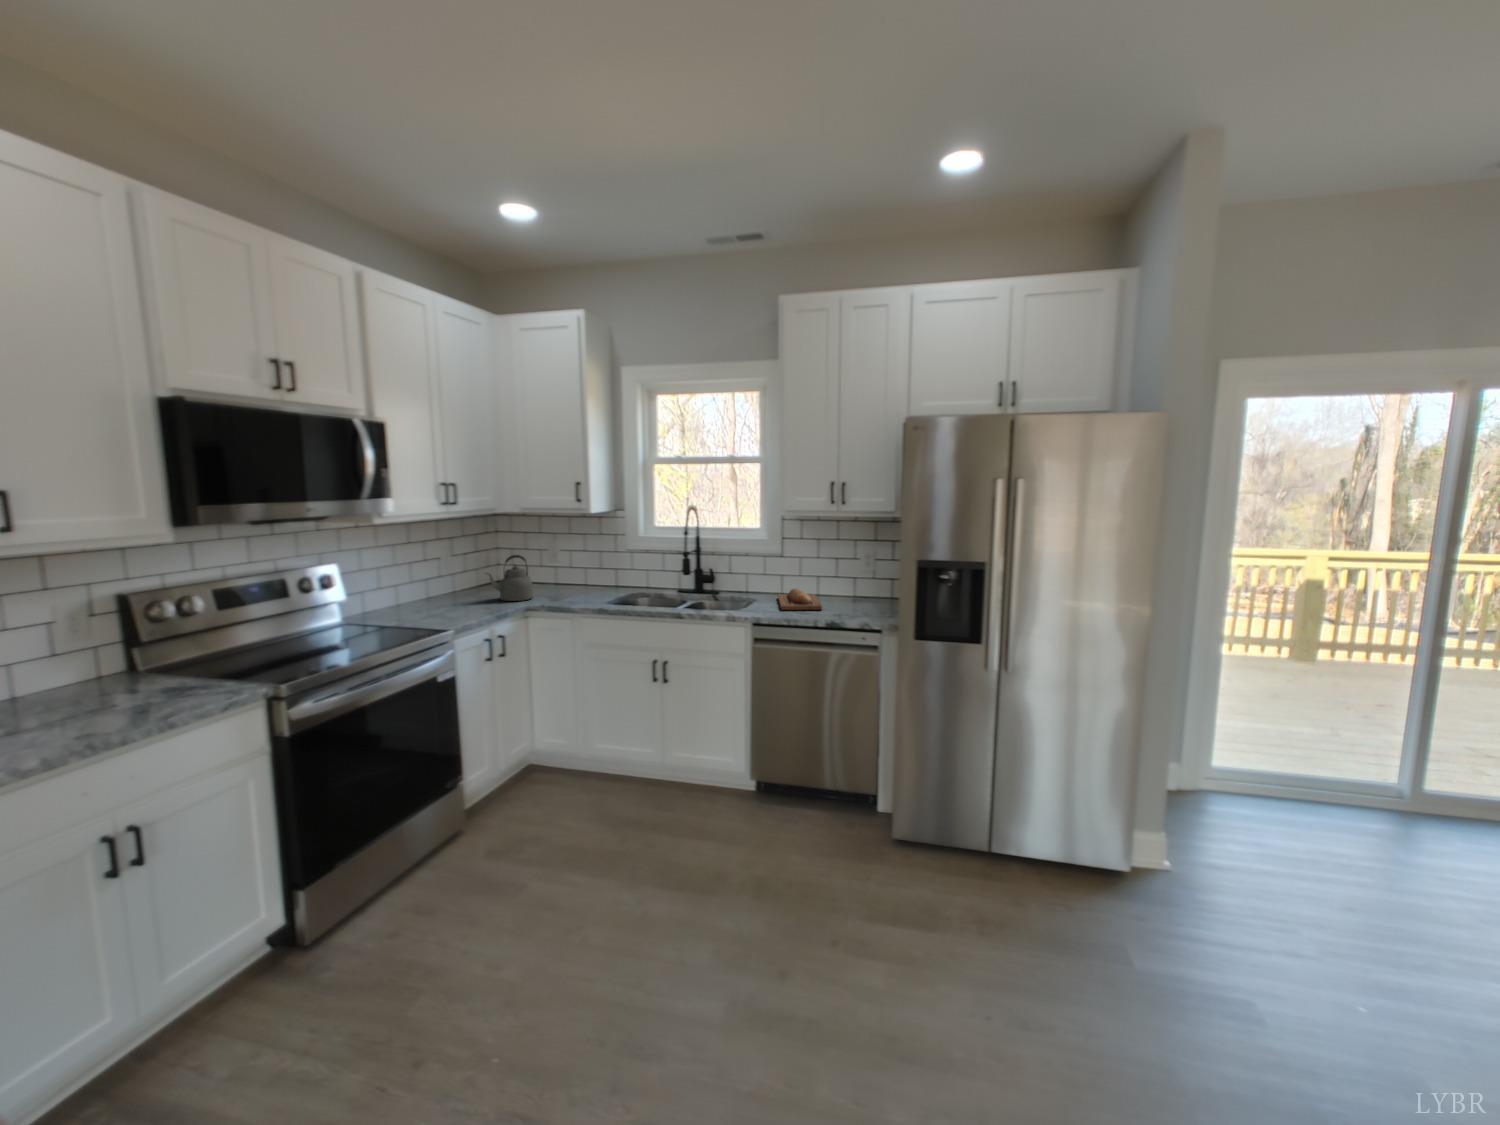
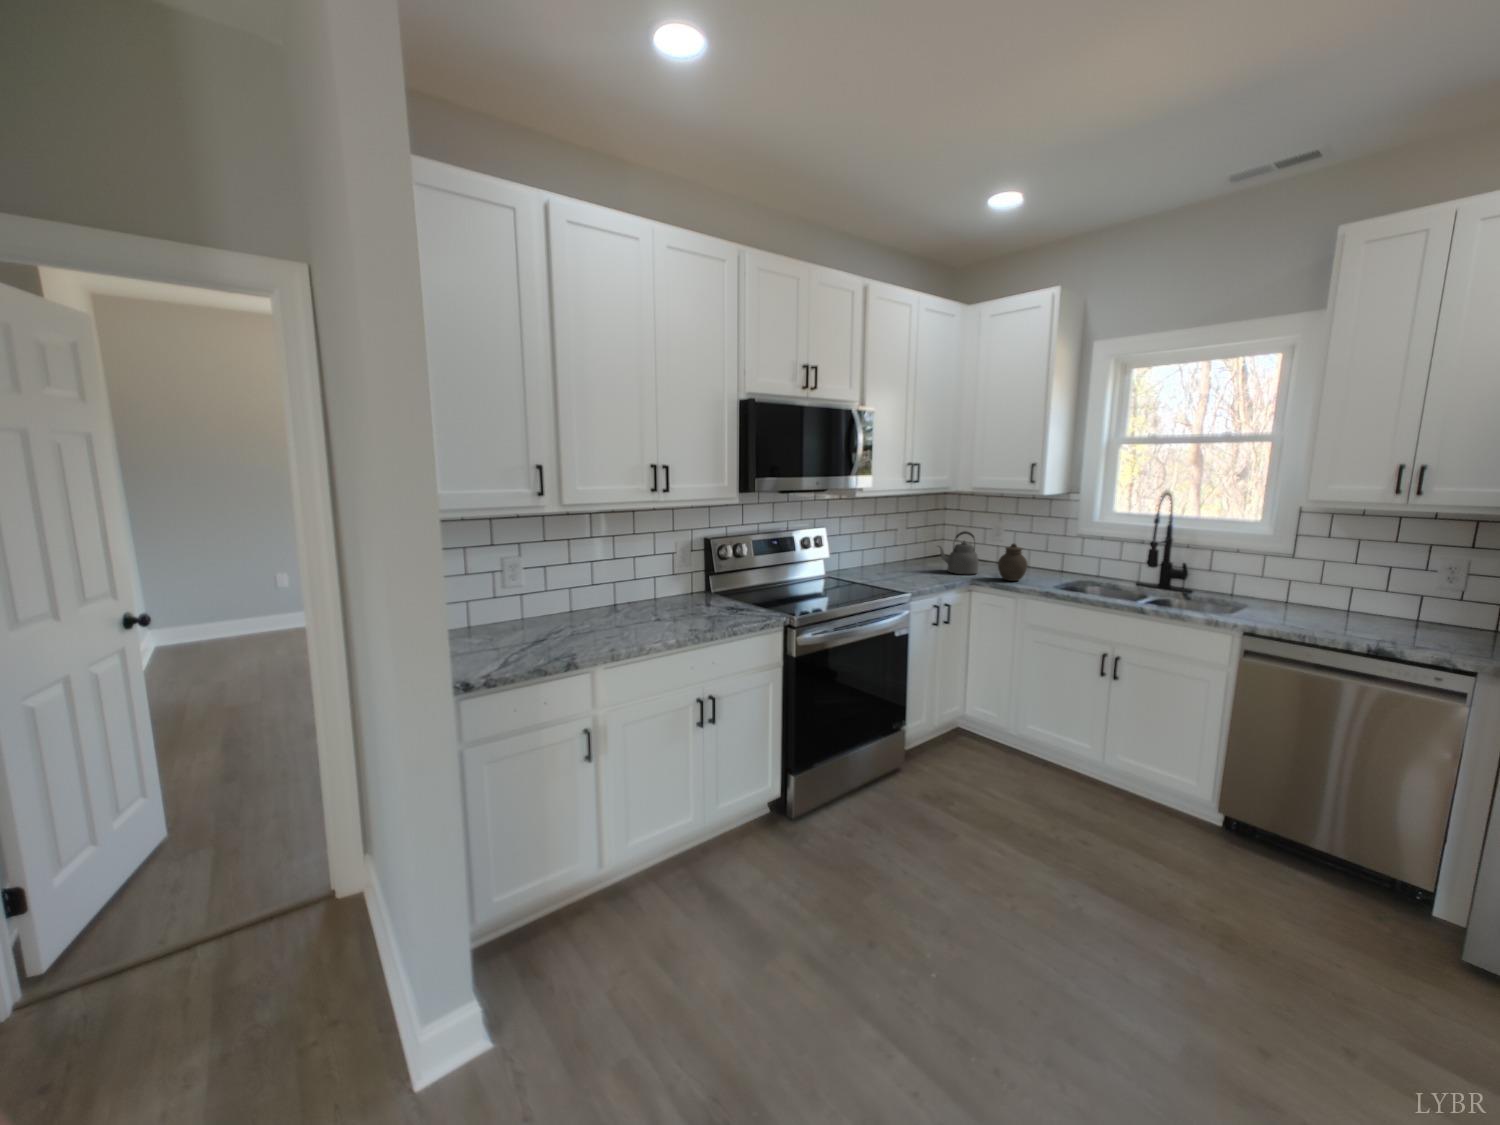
jar: none [551,564,580,602] -> present [998,544,1028,581]
bread loaf: present [778,589,822,610] -> none [1280,598,1356,629]

